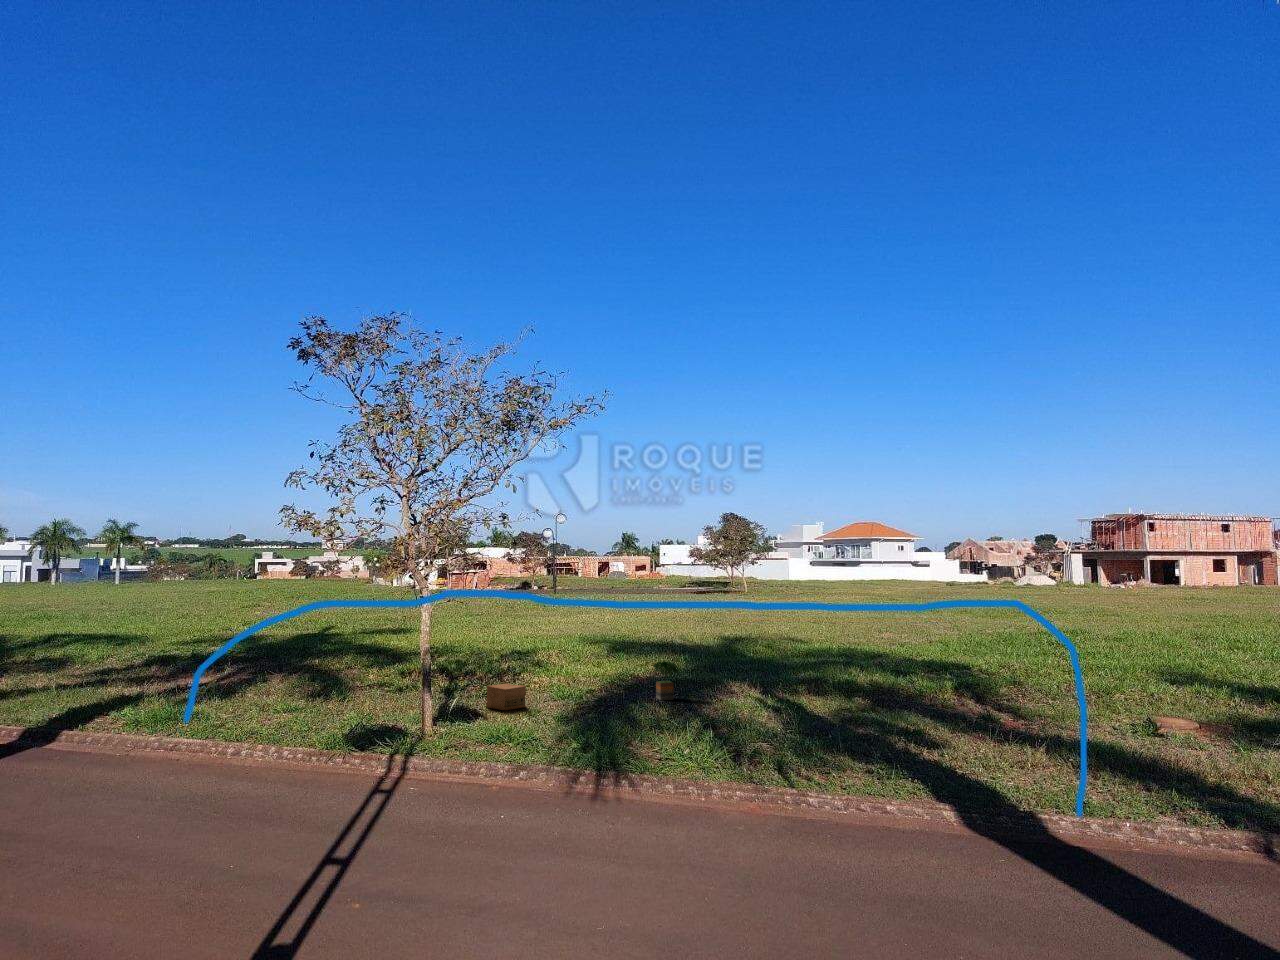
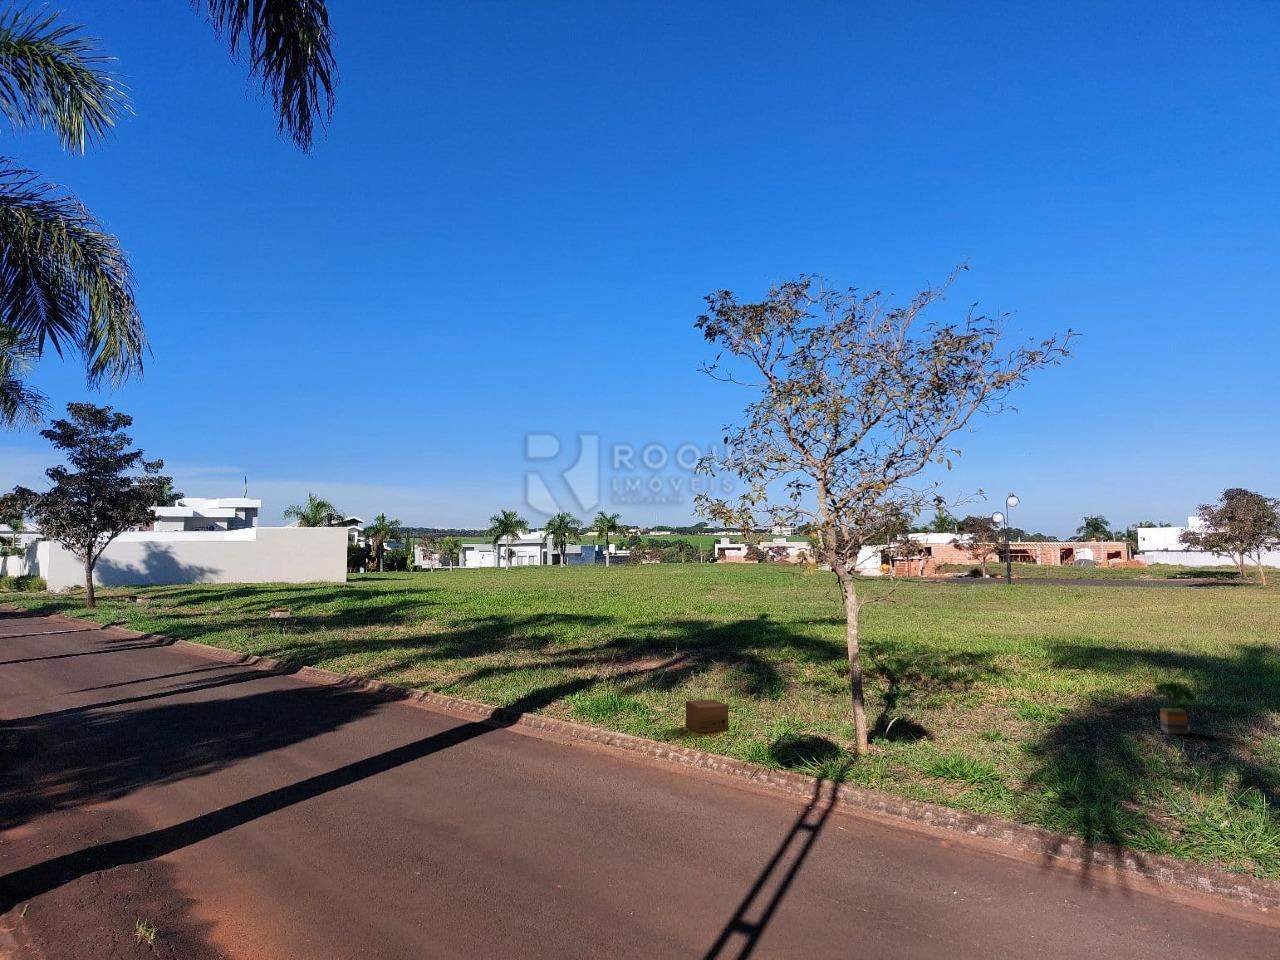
cardboard box: present [486,683,526,710] -> present [685,700,729,733]

